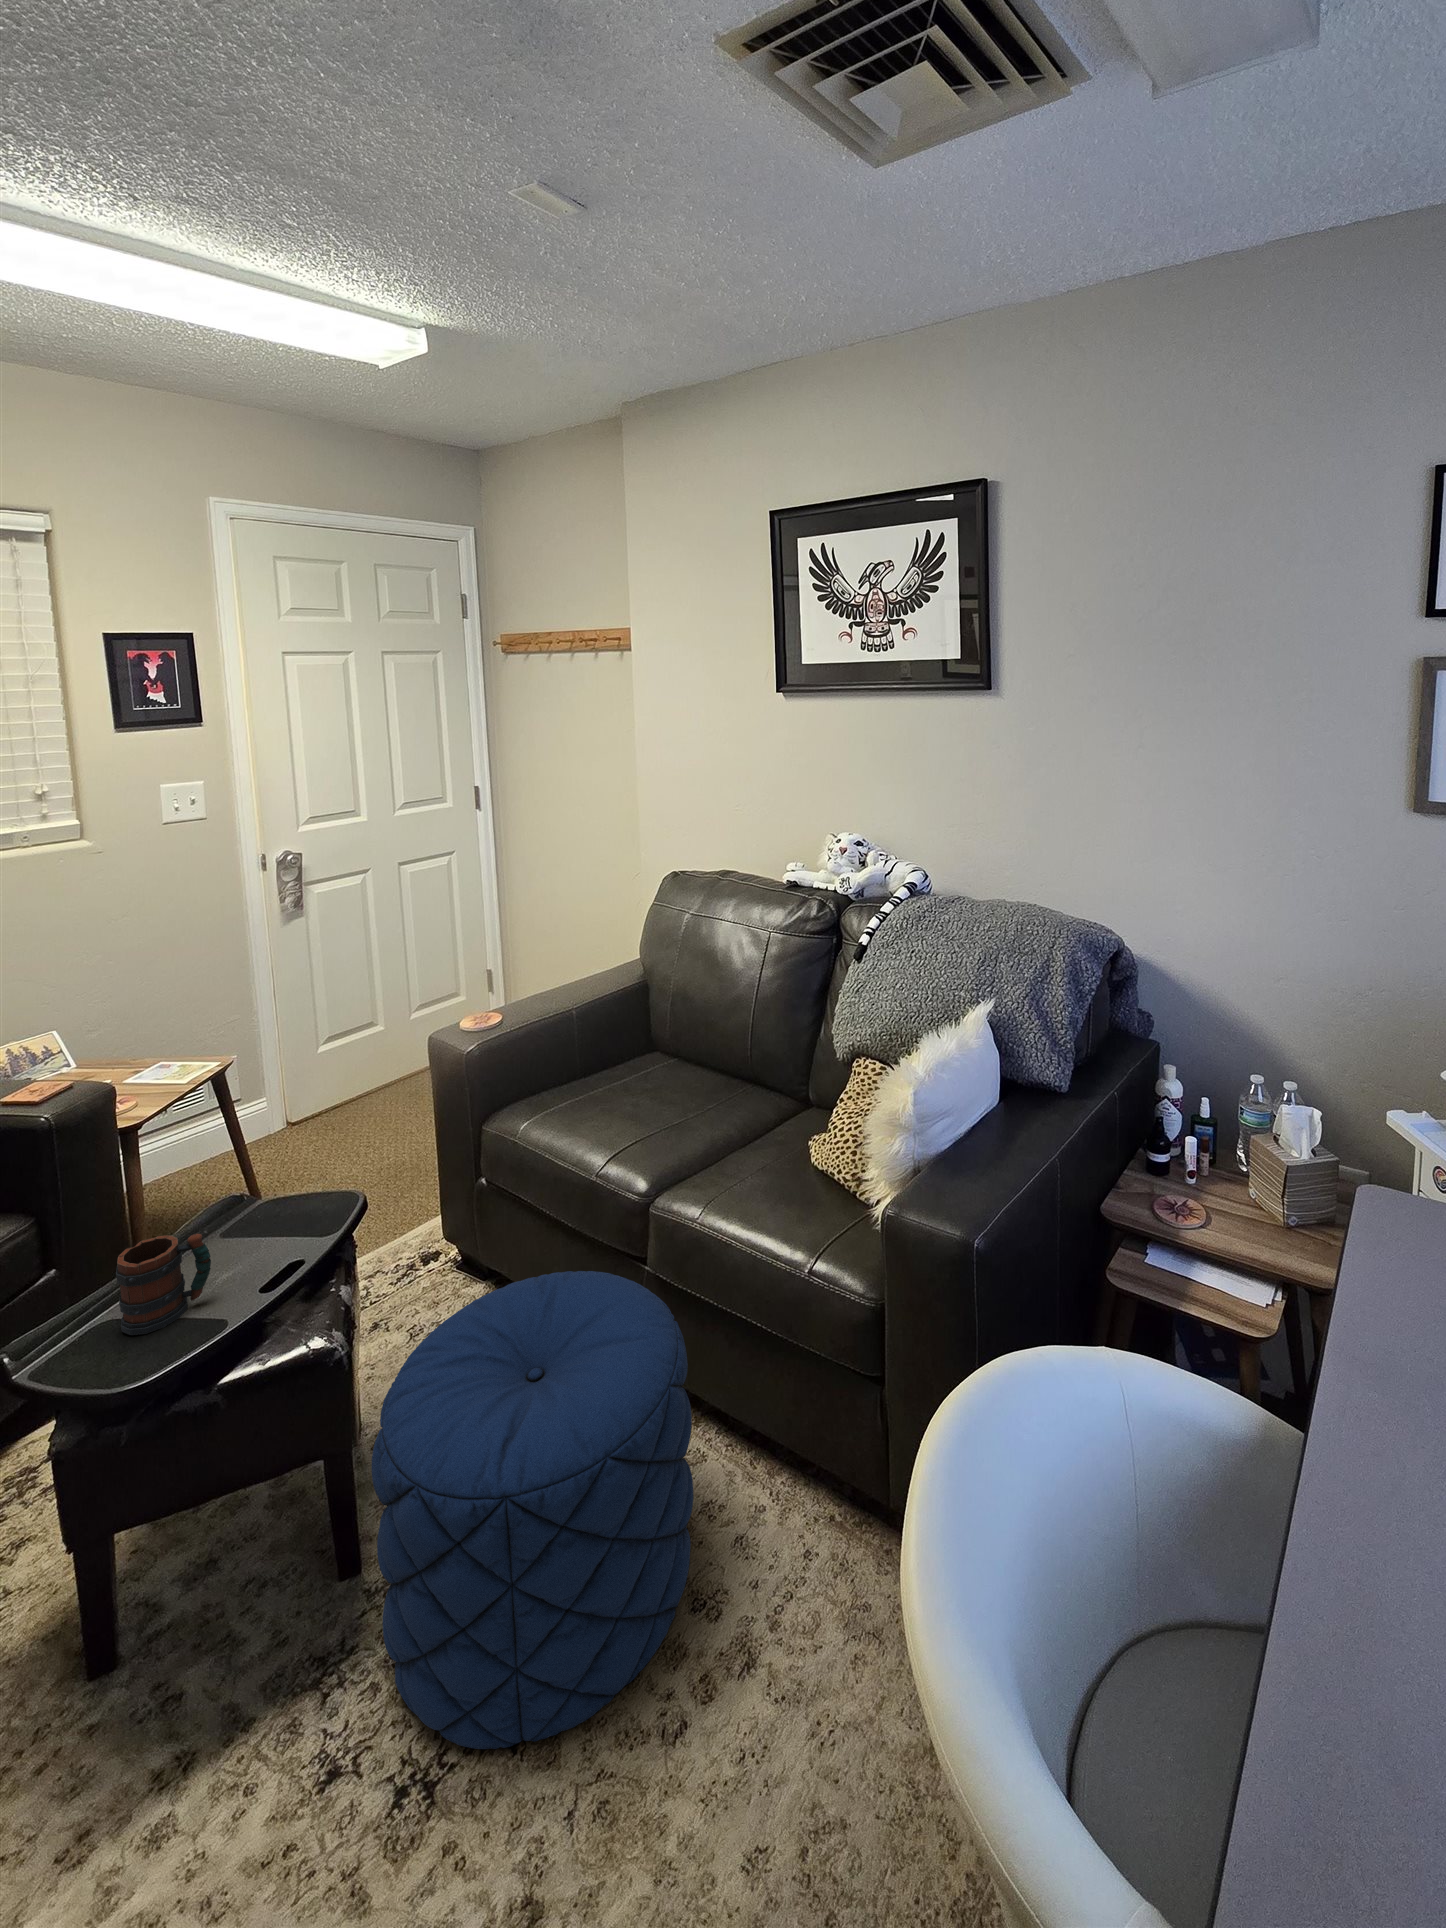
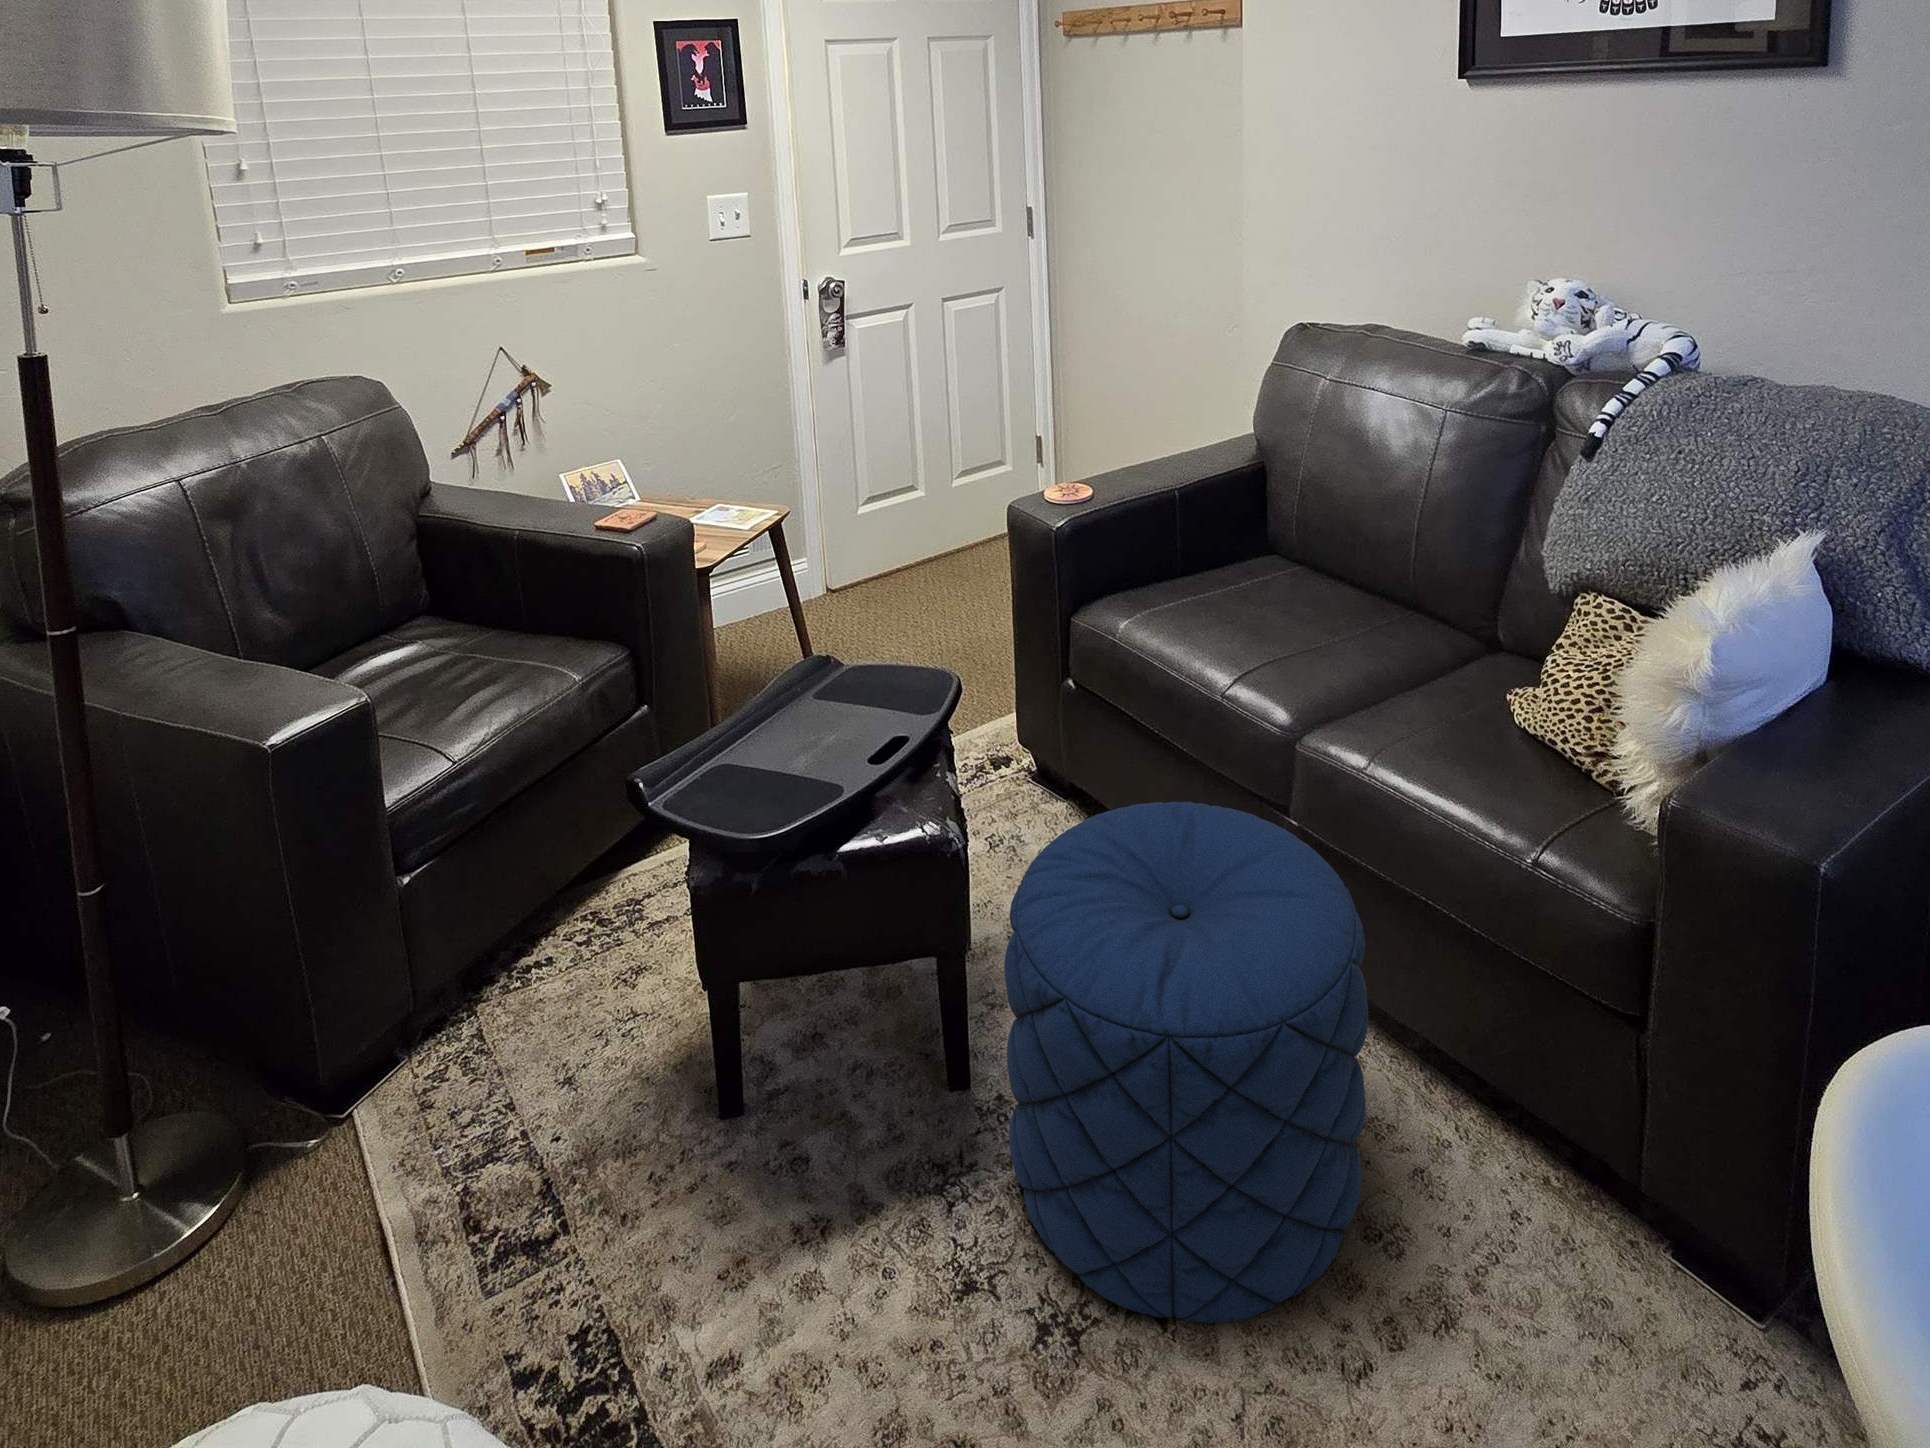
mug: present [116,1234,211,1335] -> none [744,681,827,780]

